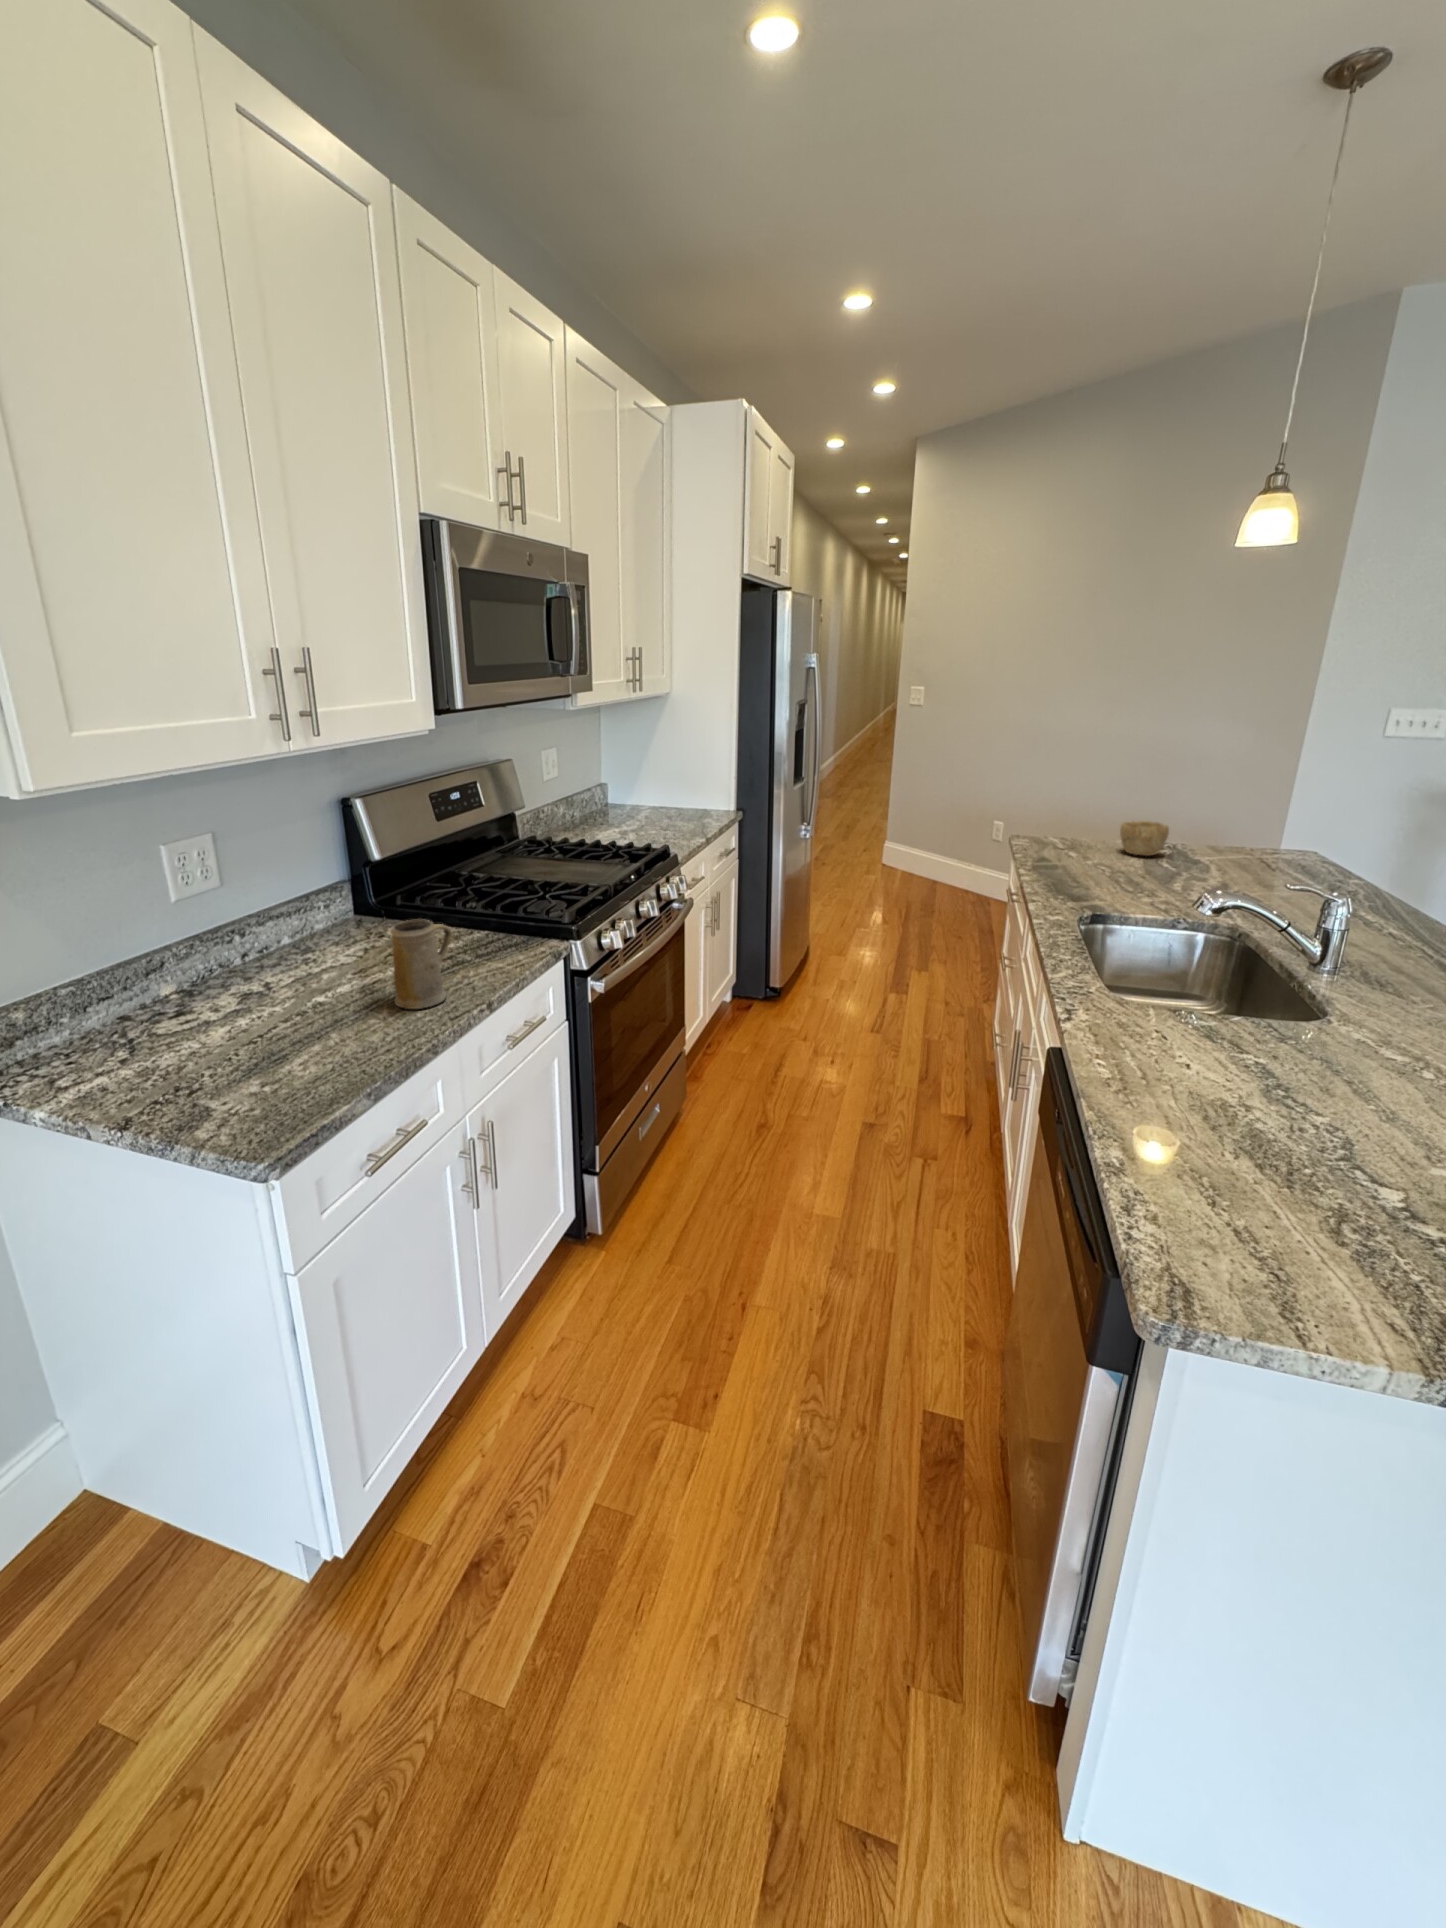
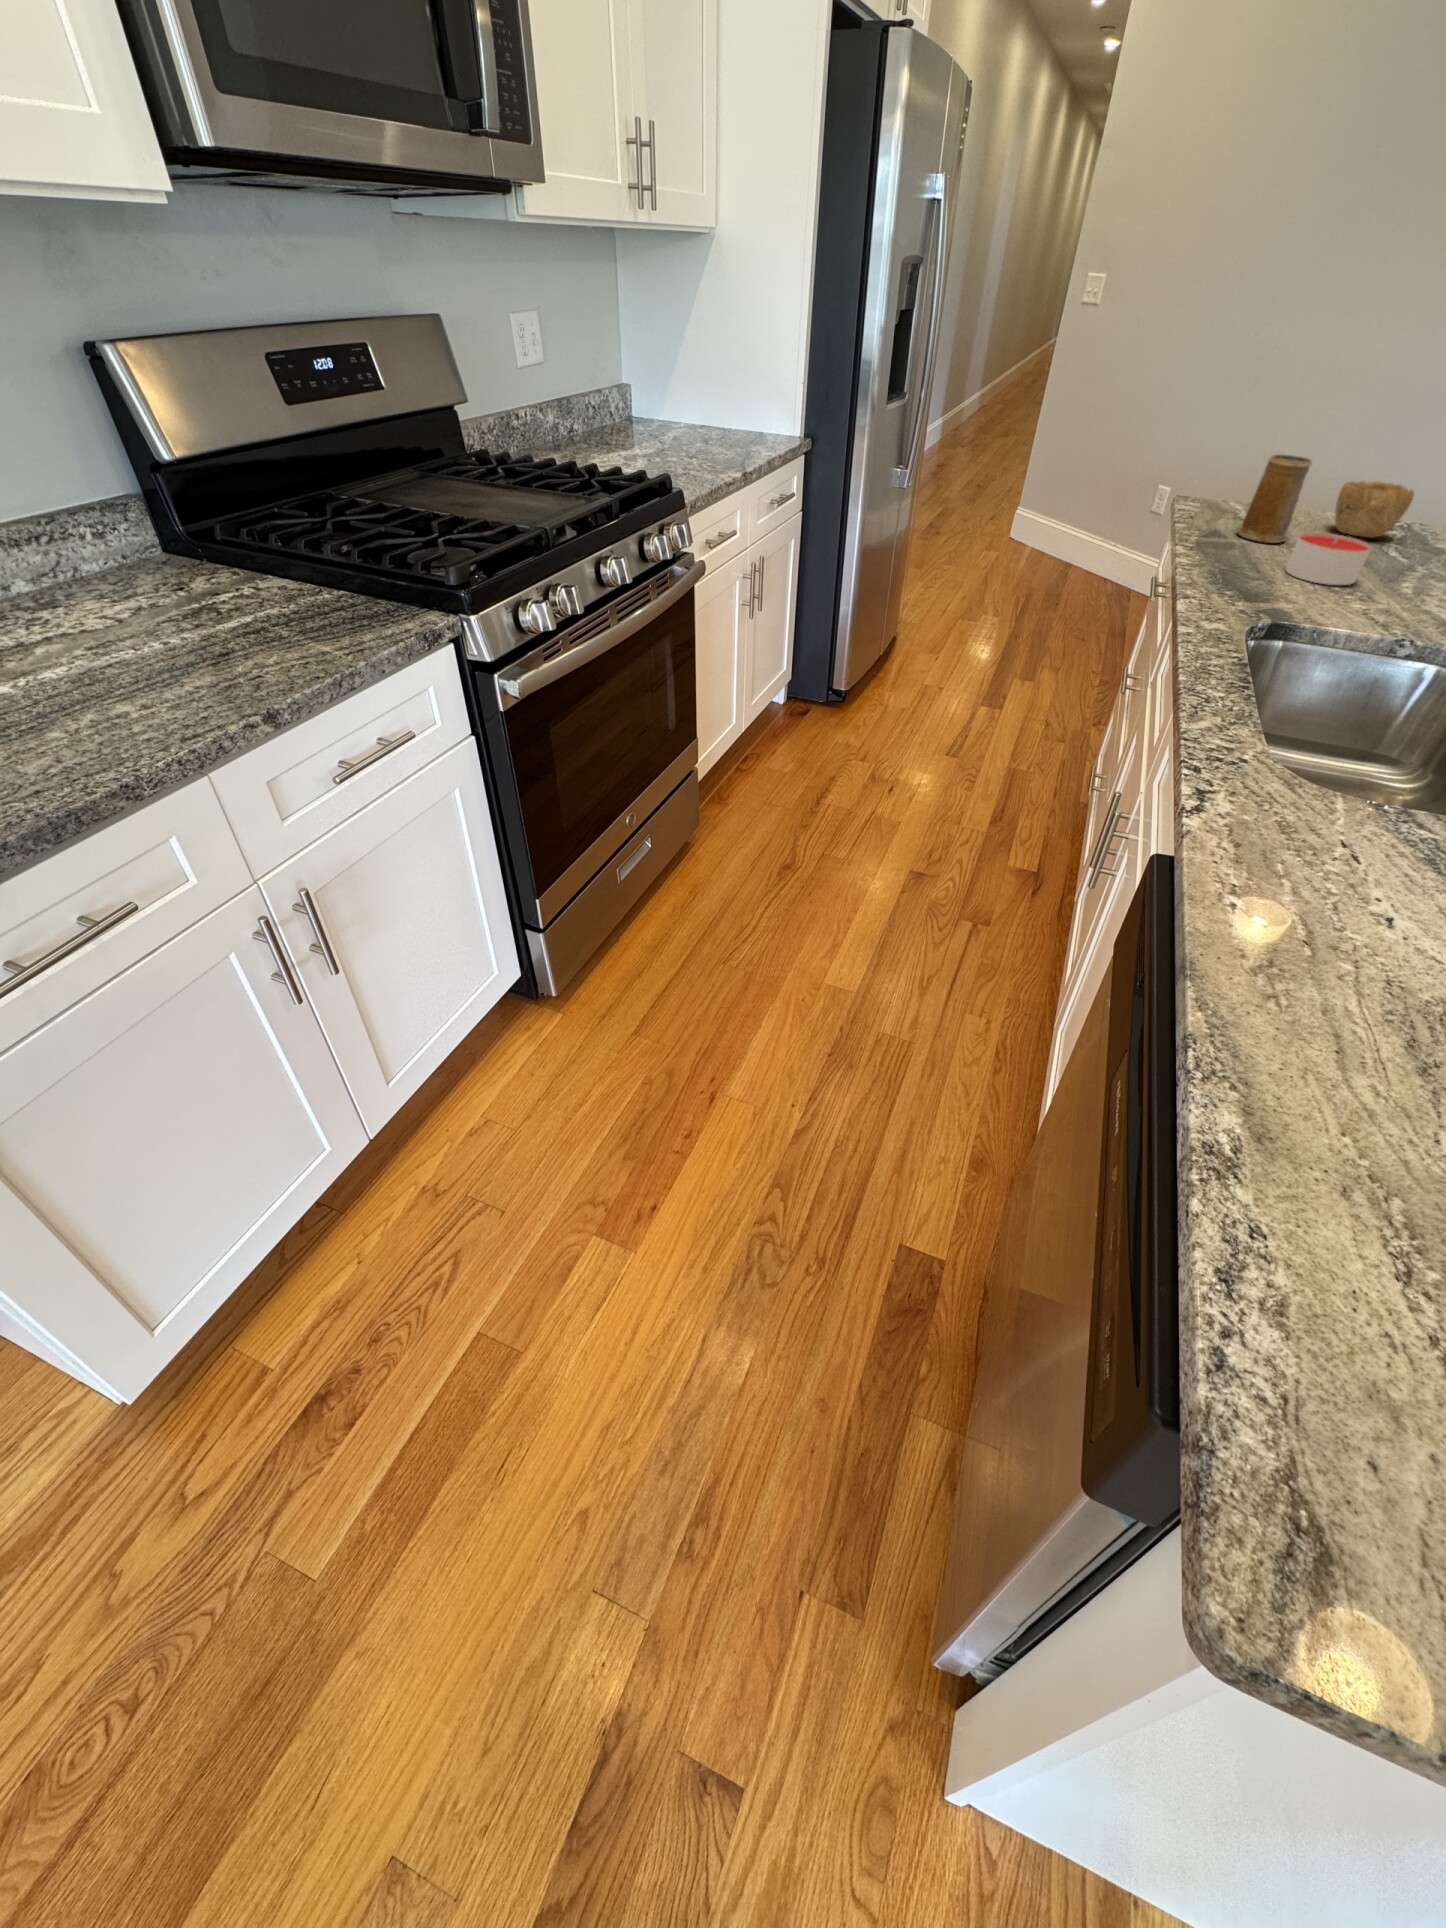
candle: none [1096,857,1147,888] -> present [1286,533,1372,585]
mug: present [391,919,452,1009] -> present [1237,454,1312,543]

